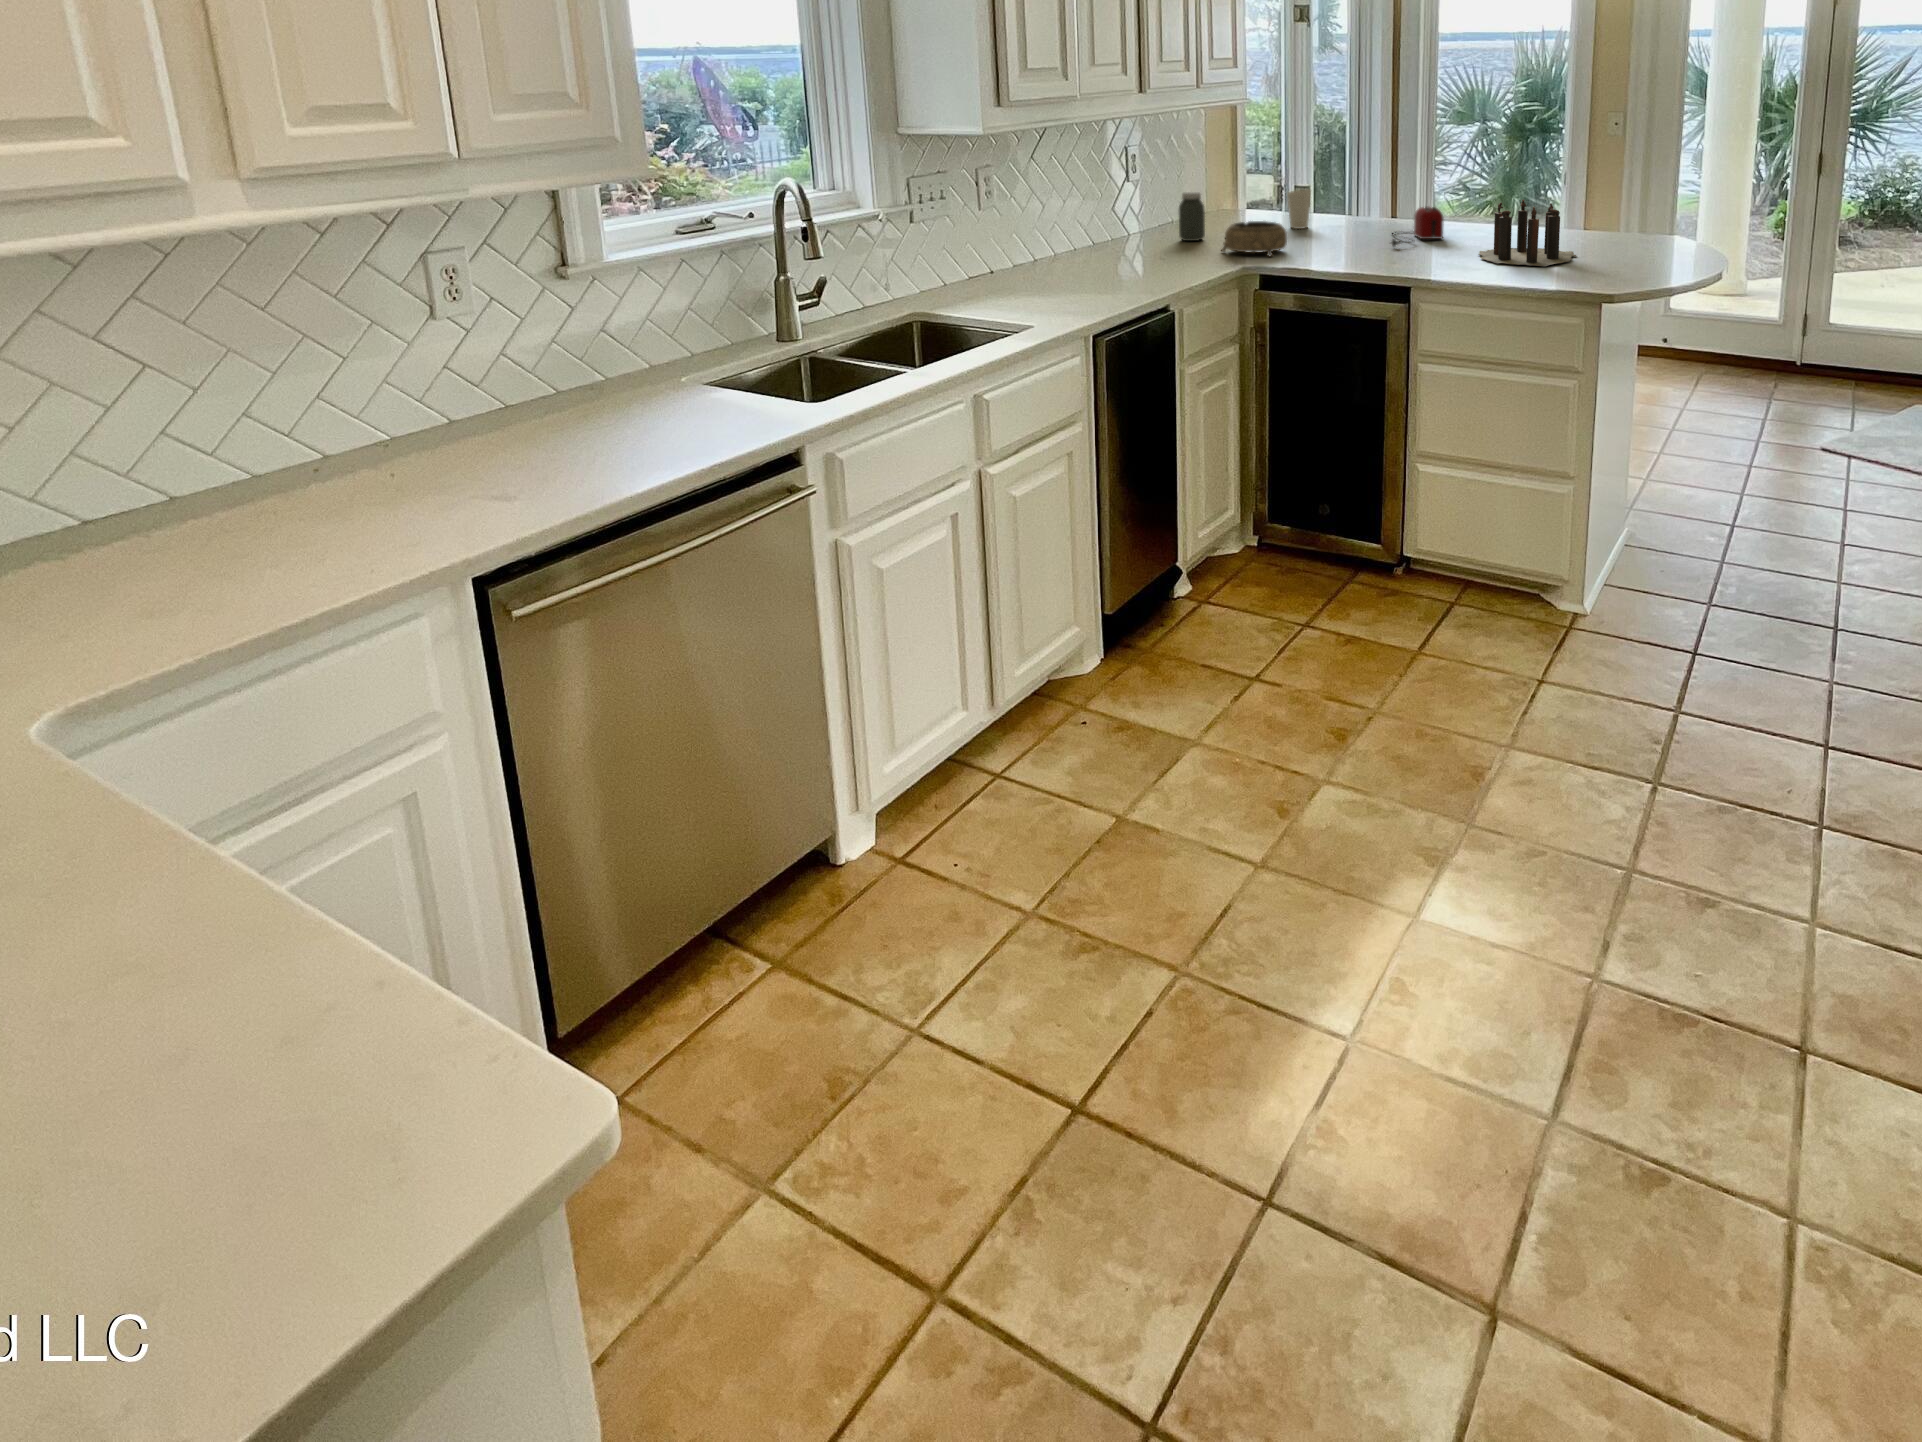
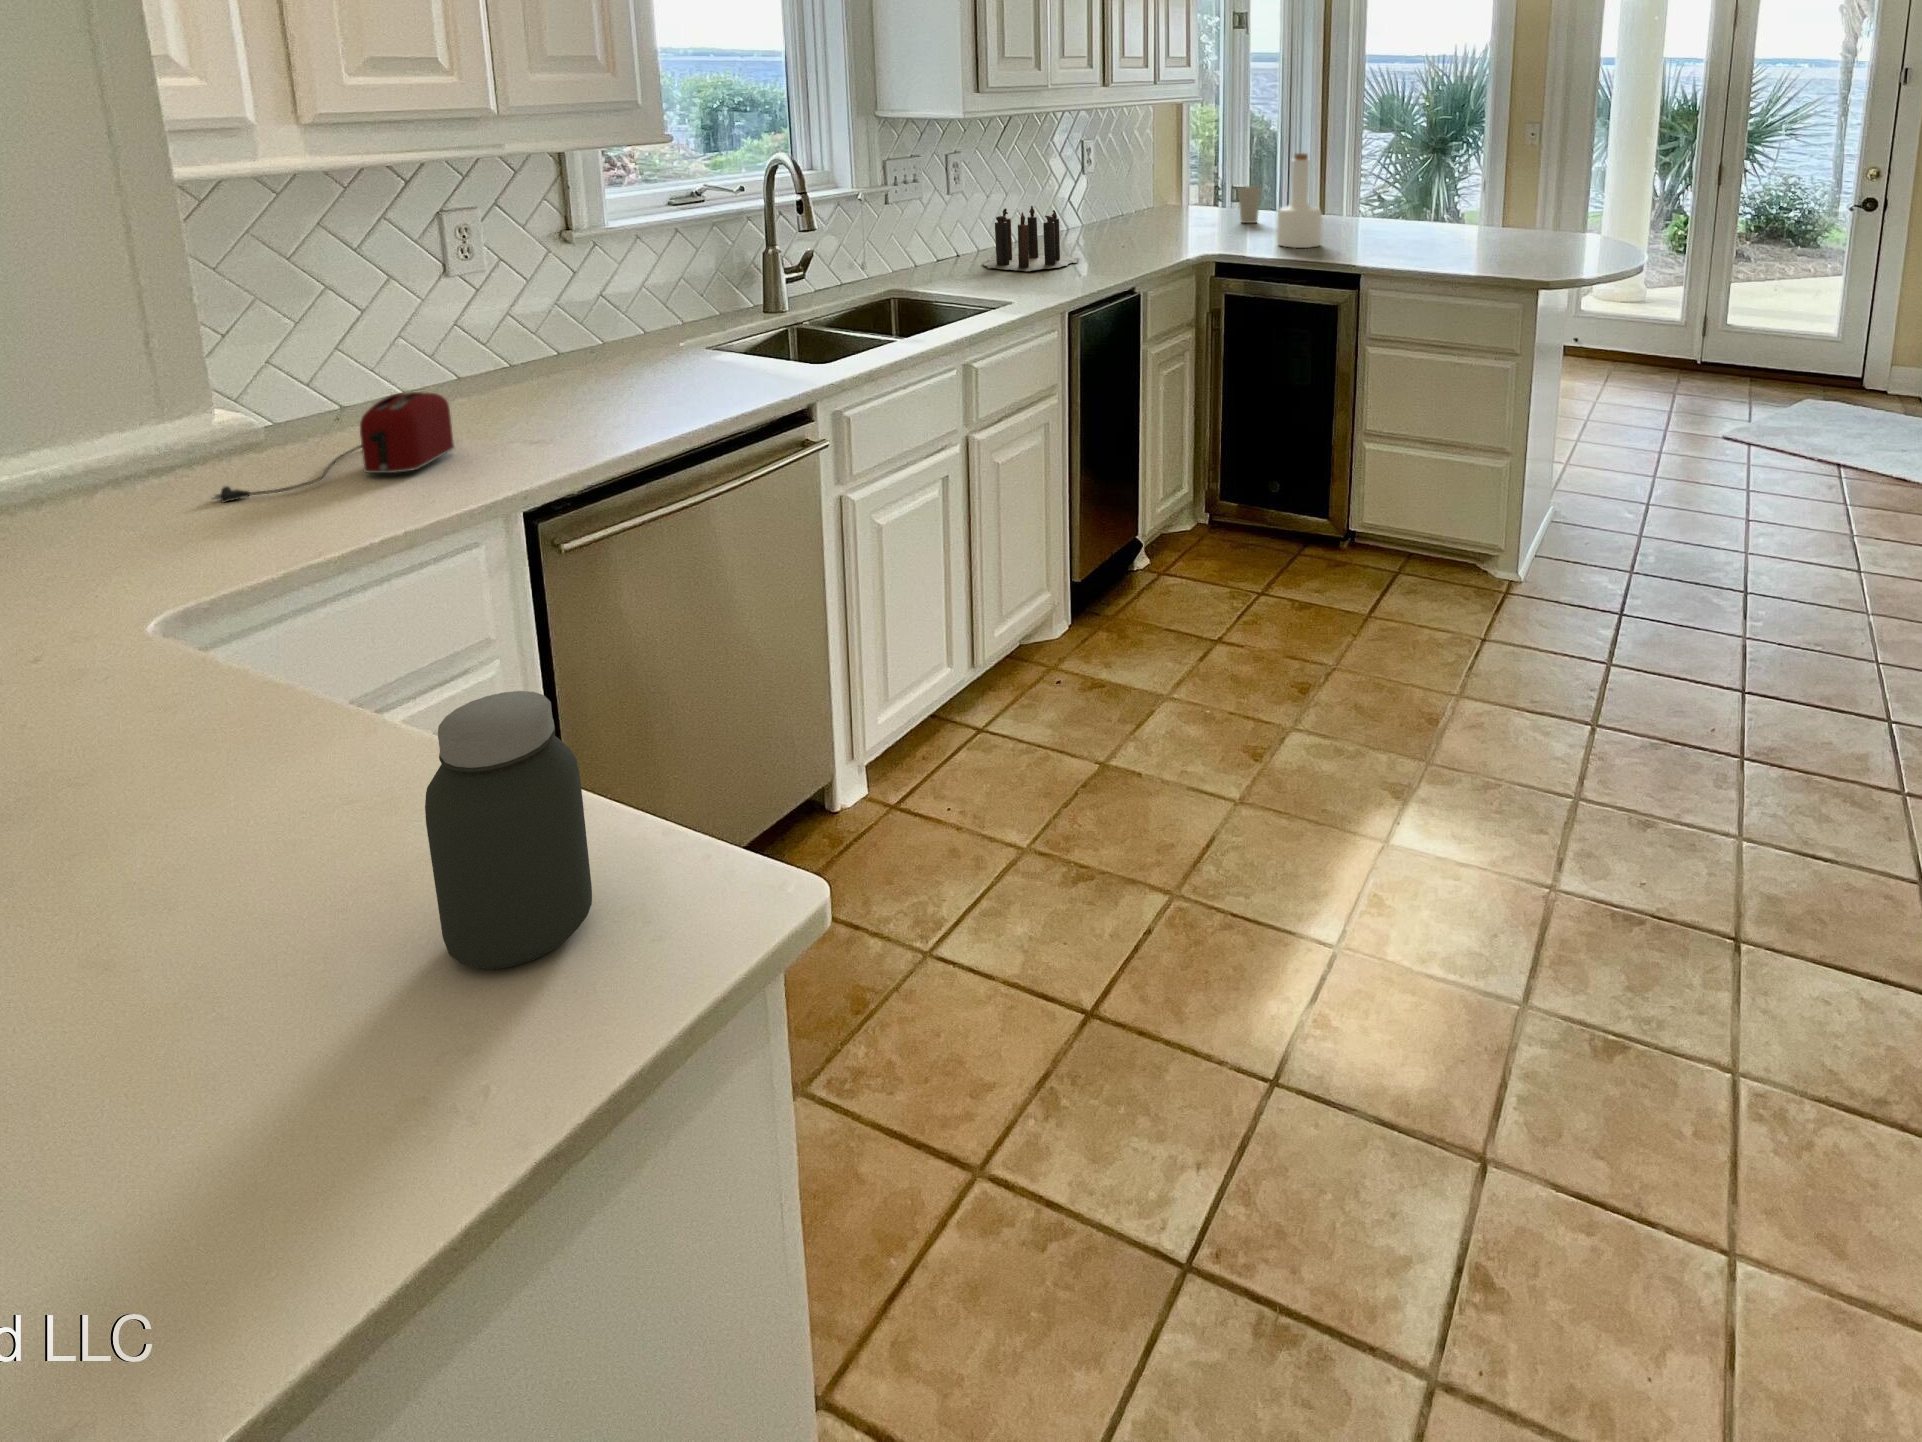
bottle: none [1323,157,1370,258] -> present [1277,153,1322,248]
jar: present [1179,192,1205,241] -> present [425,691,592,969]
candle: present [1479,199,1576,266] -> present [982,206,1080,271]
toaster: present [1390,207,1444,246] -> present [213,392,455,503]
decorative bowl: present [1221,221,1287,257] -> none [1179,213,1243,246]

